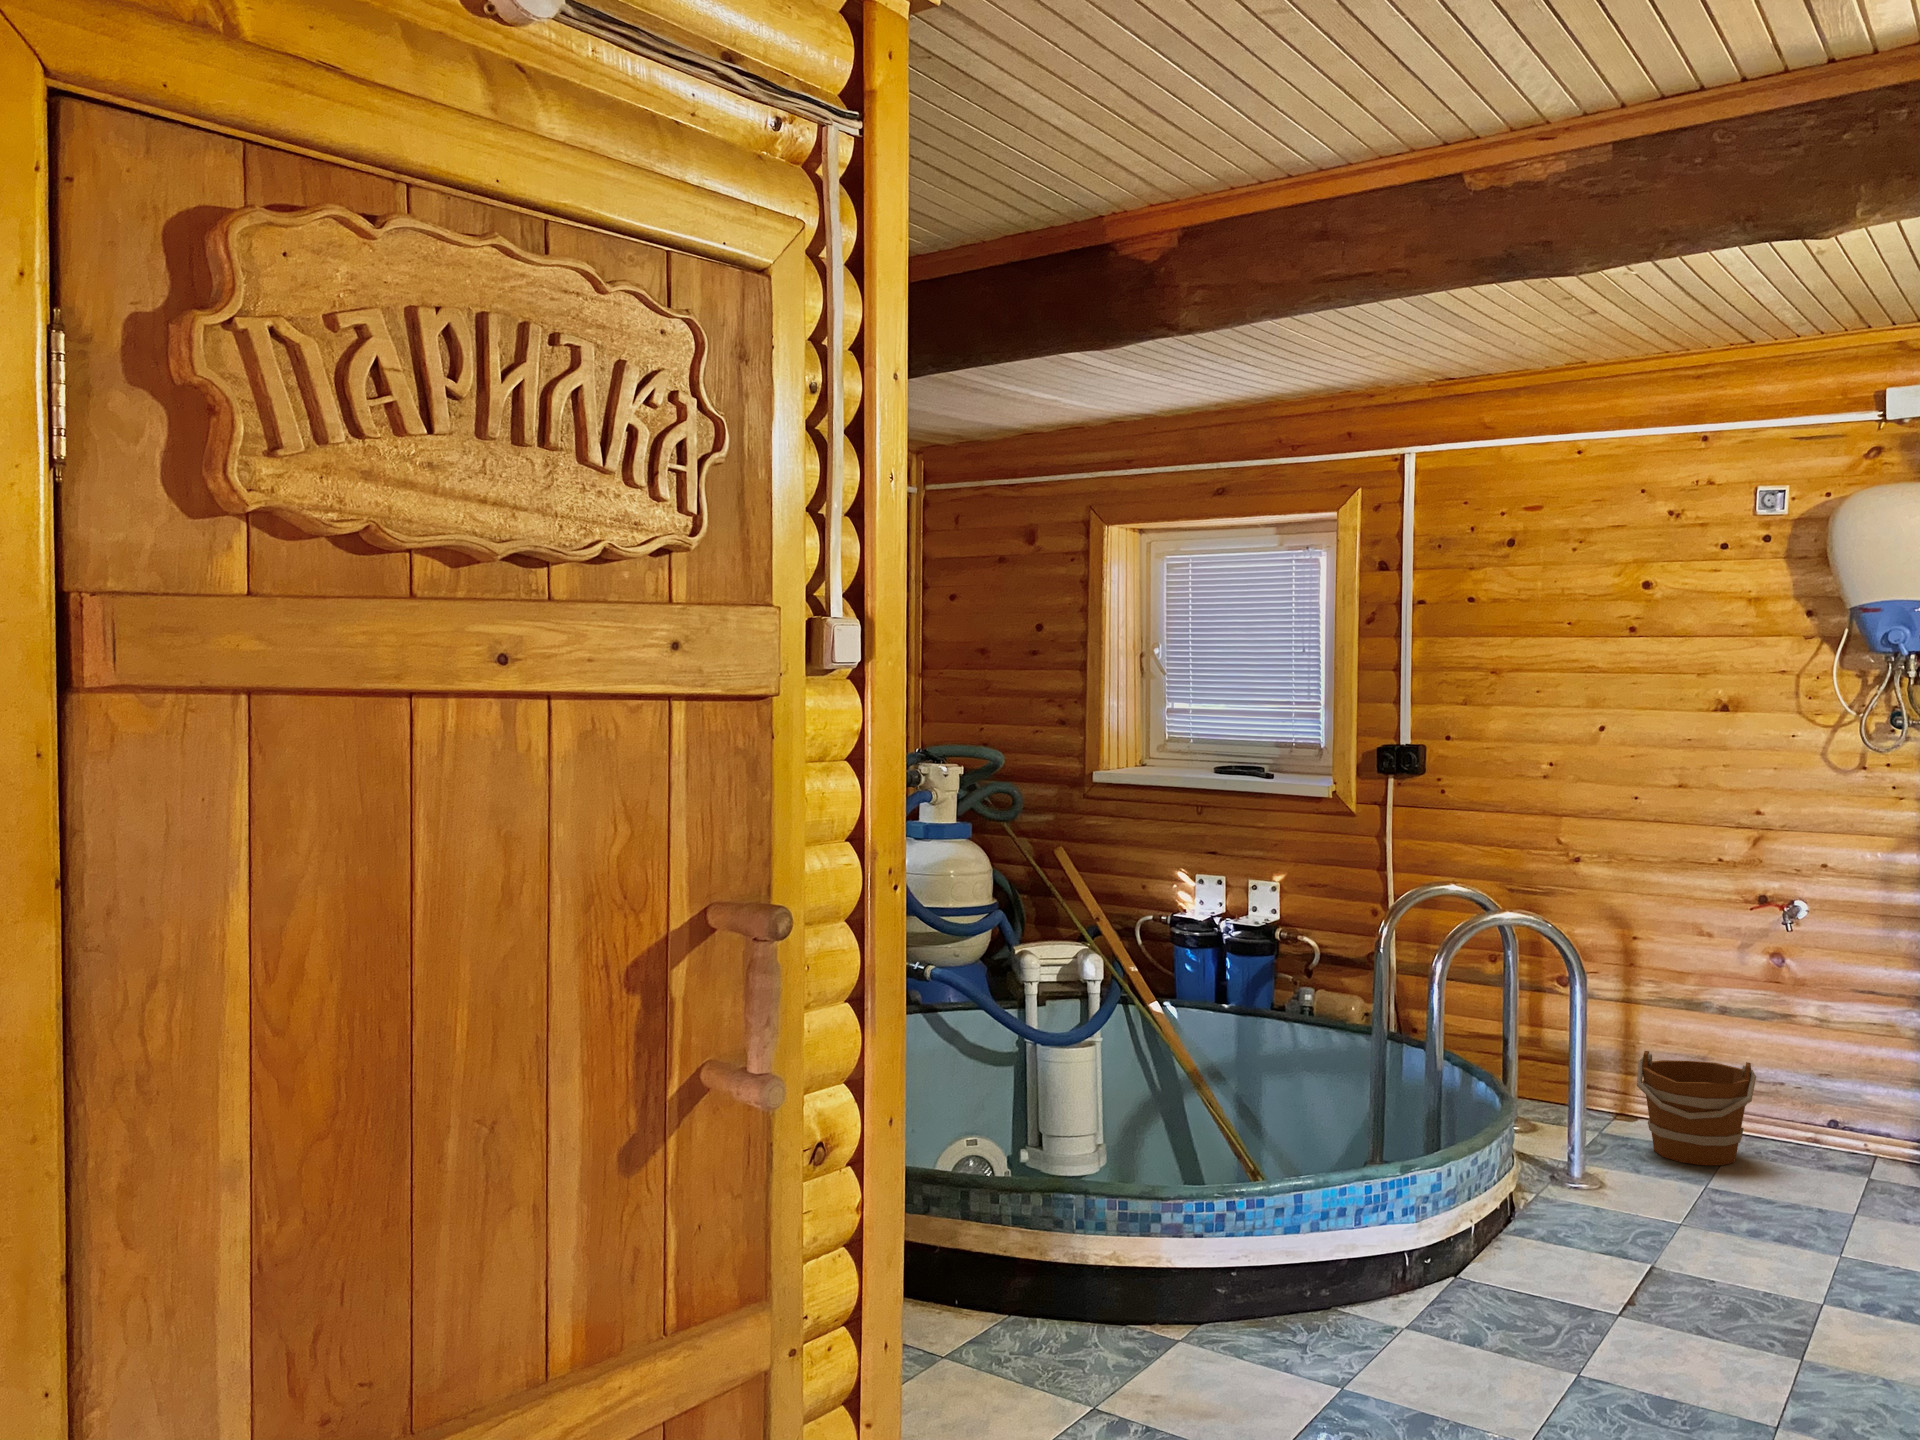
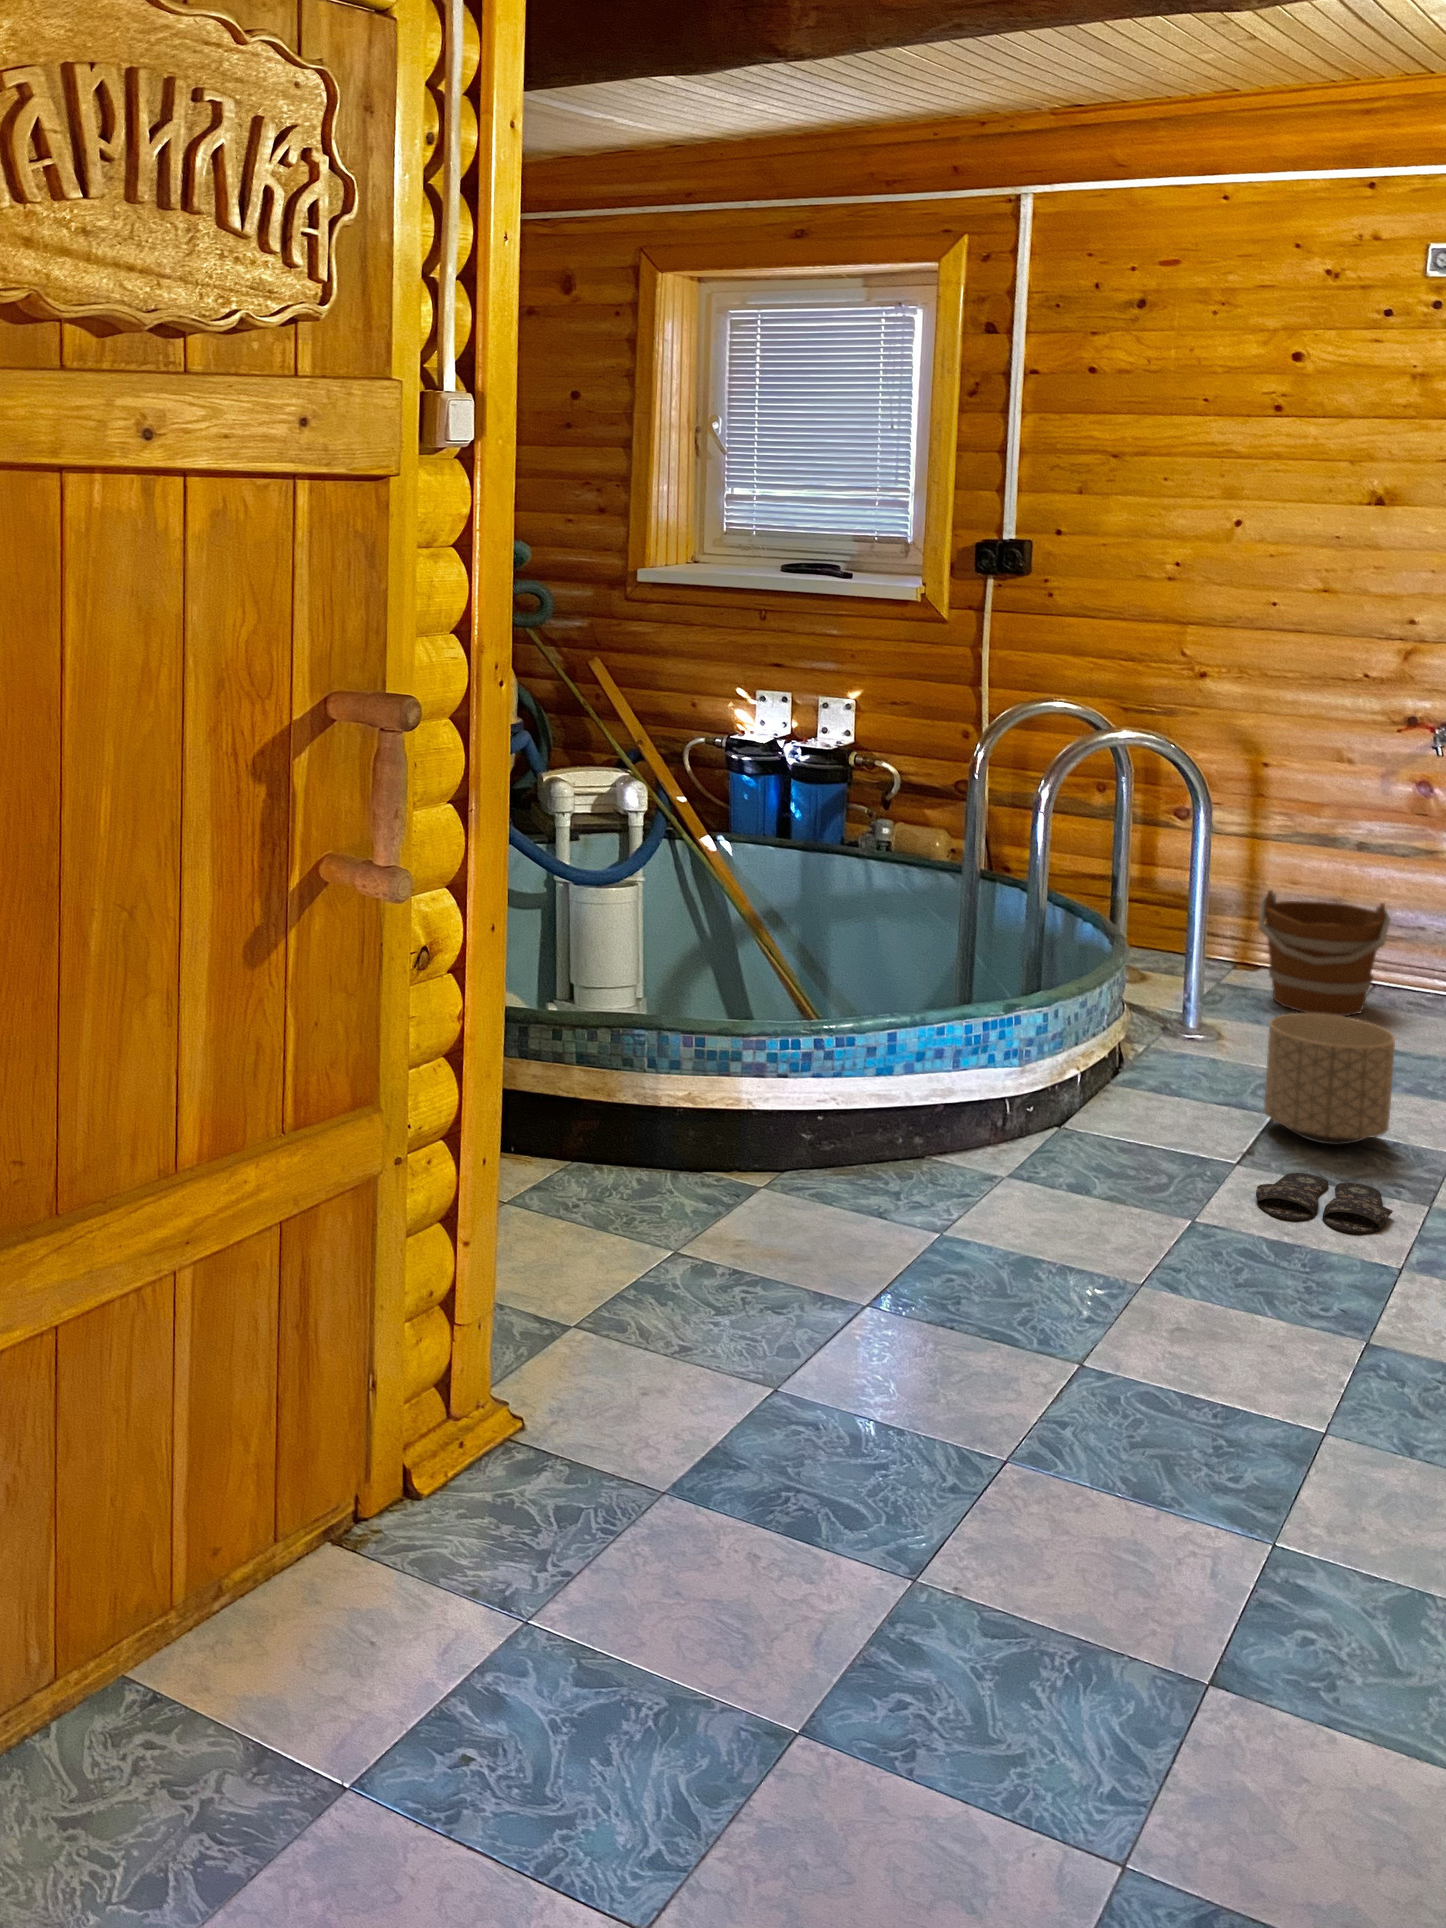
planter: none [1645,1170,1763,1295] -> present [1264,1013,1395,1145]
slippers: none [1638,1324,1768,1388] -> present [1256,1173,1393,1234]

